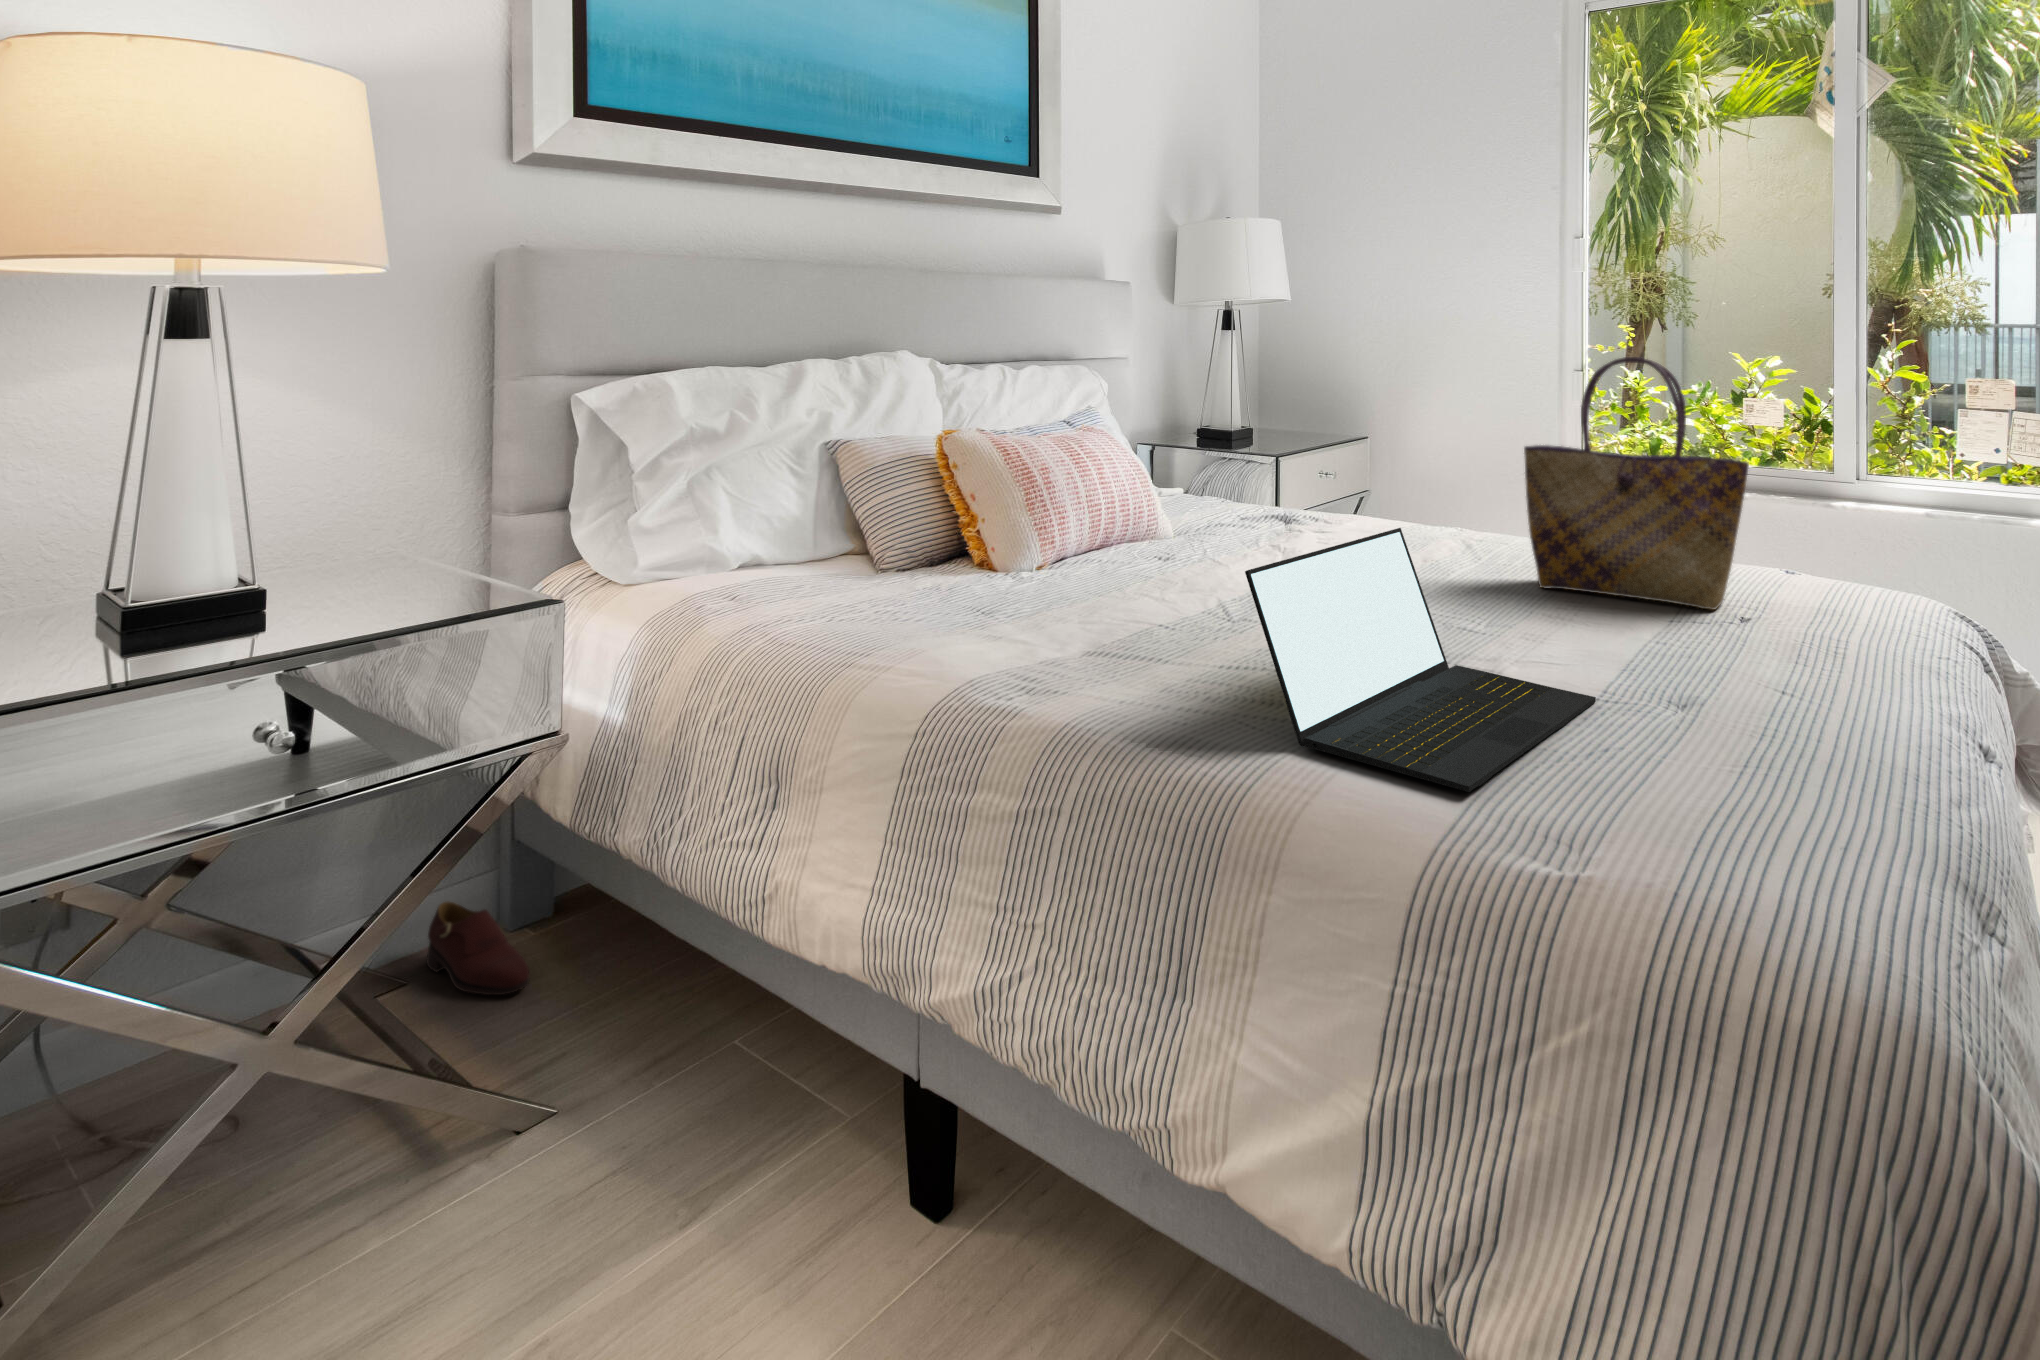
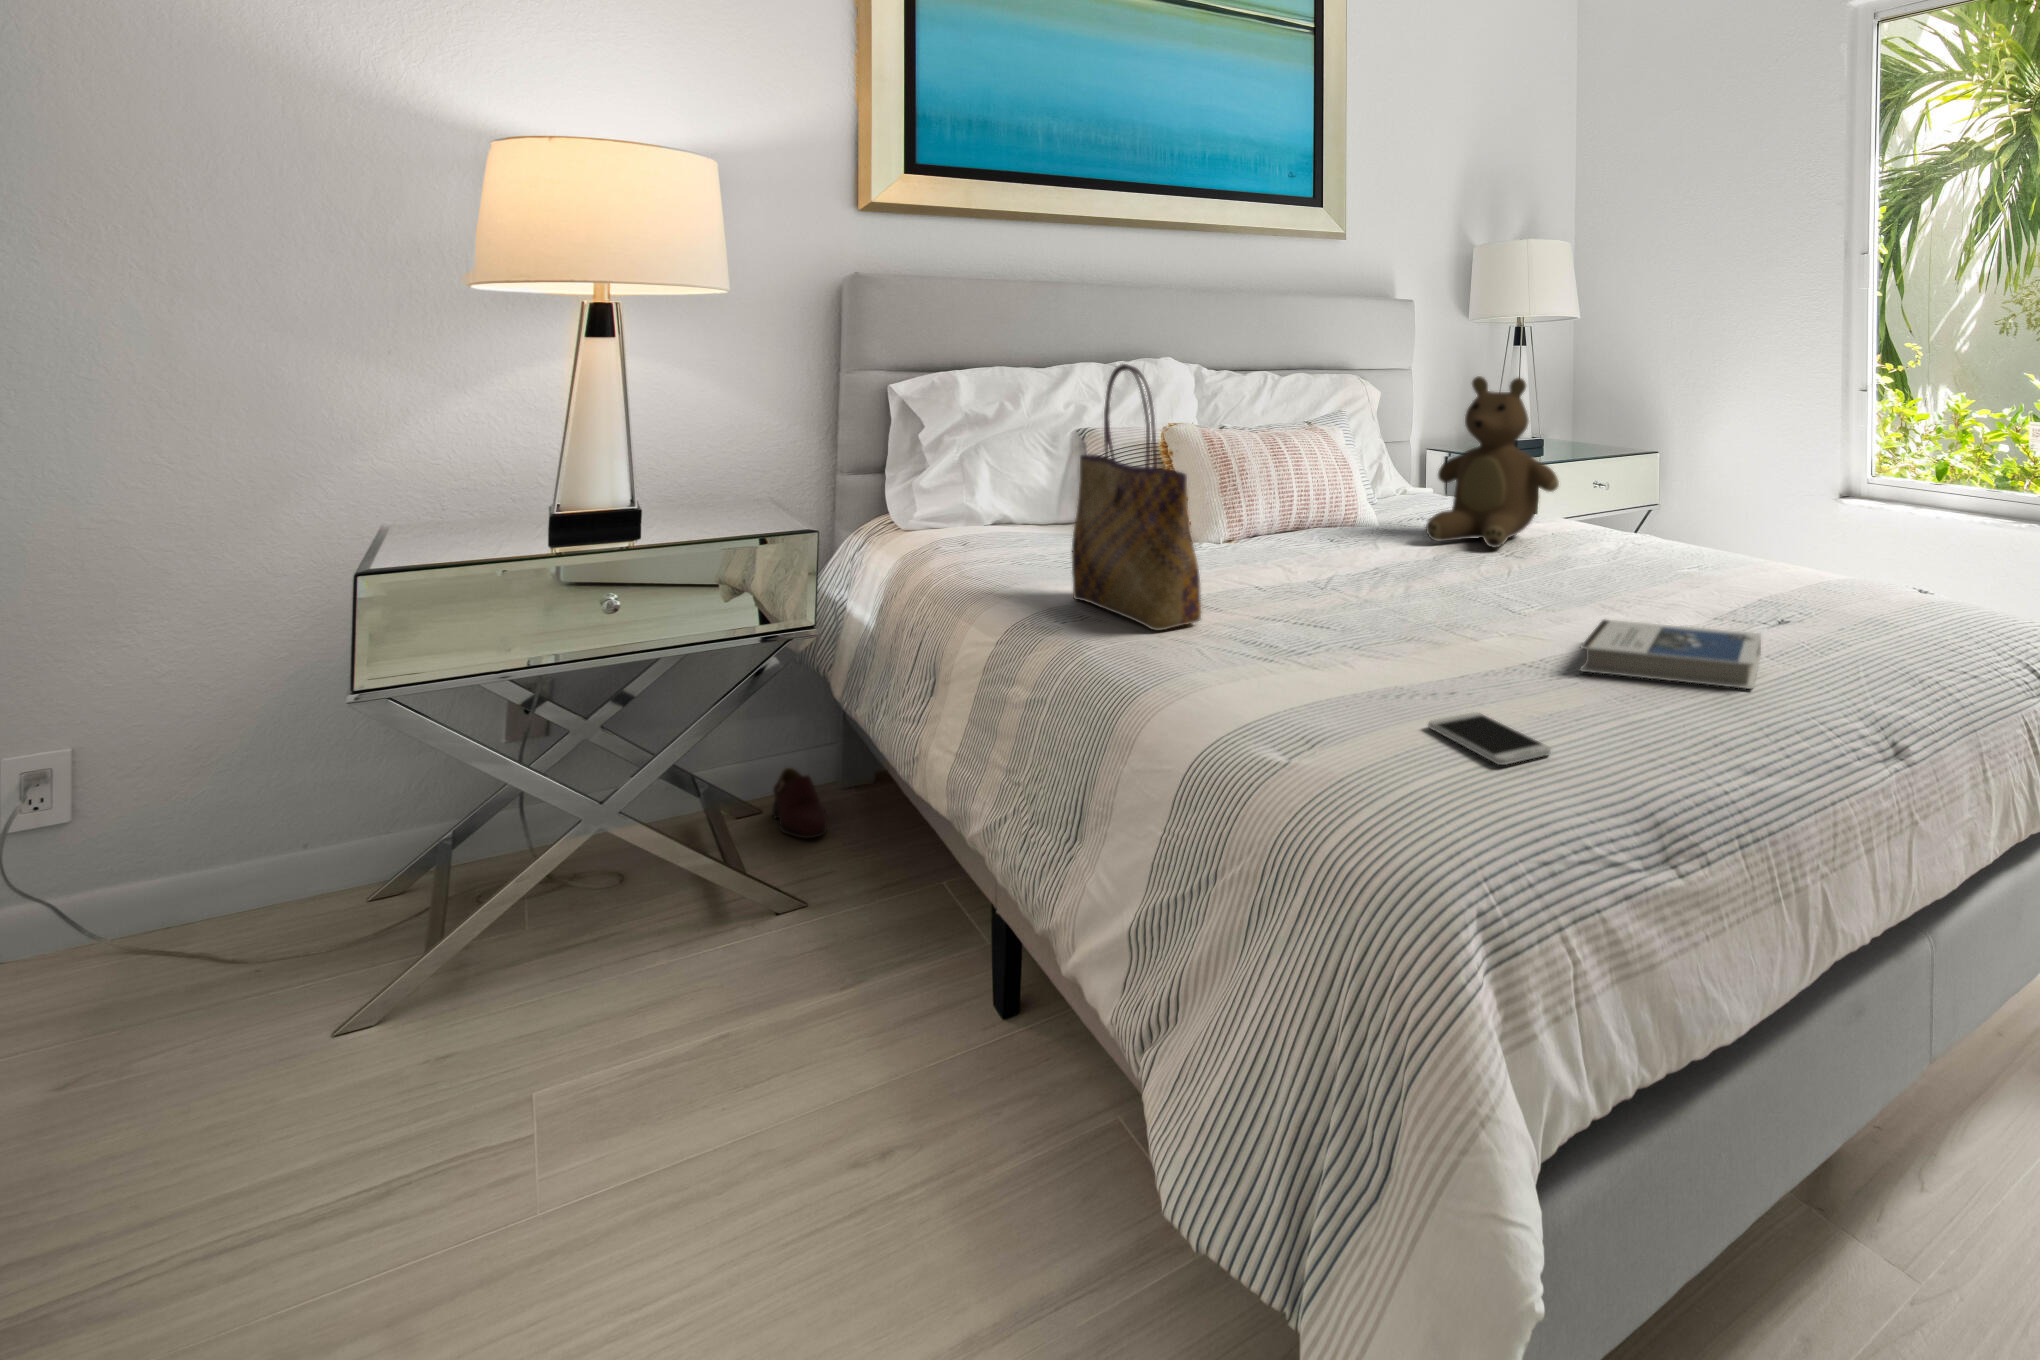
tote bag: present [1524,357,1749,610] -> present [1072,364,1201,630]
teddy bear: none [1257,367,1400,554] -> present [1426,376,1559,548]
laptop: present [1245,528,1596,792] -> none [1186,509,1507,711]
hardback book: none [1632,635,1862,702] -> present [1580,620,1761,689]
smartphone: none [1645,765,1820,832] -> present [1428,712,1551,765]

